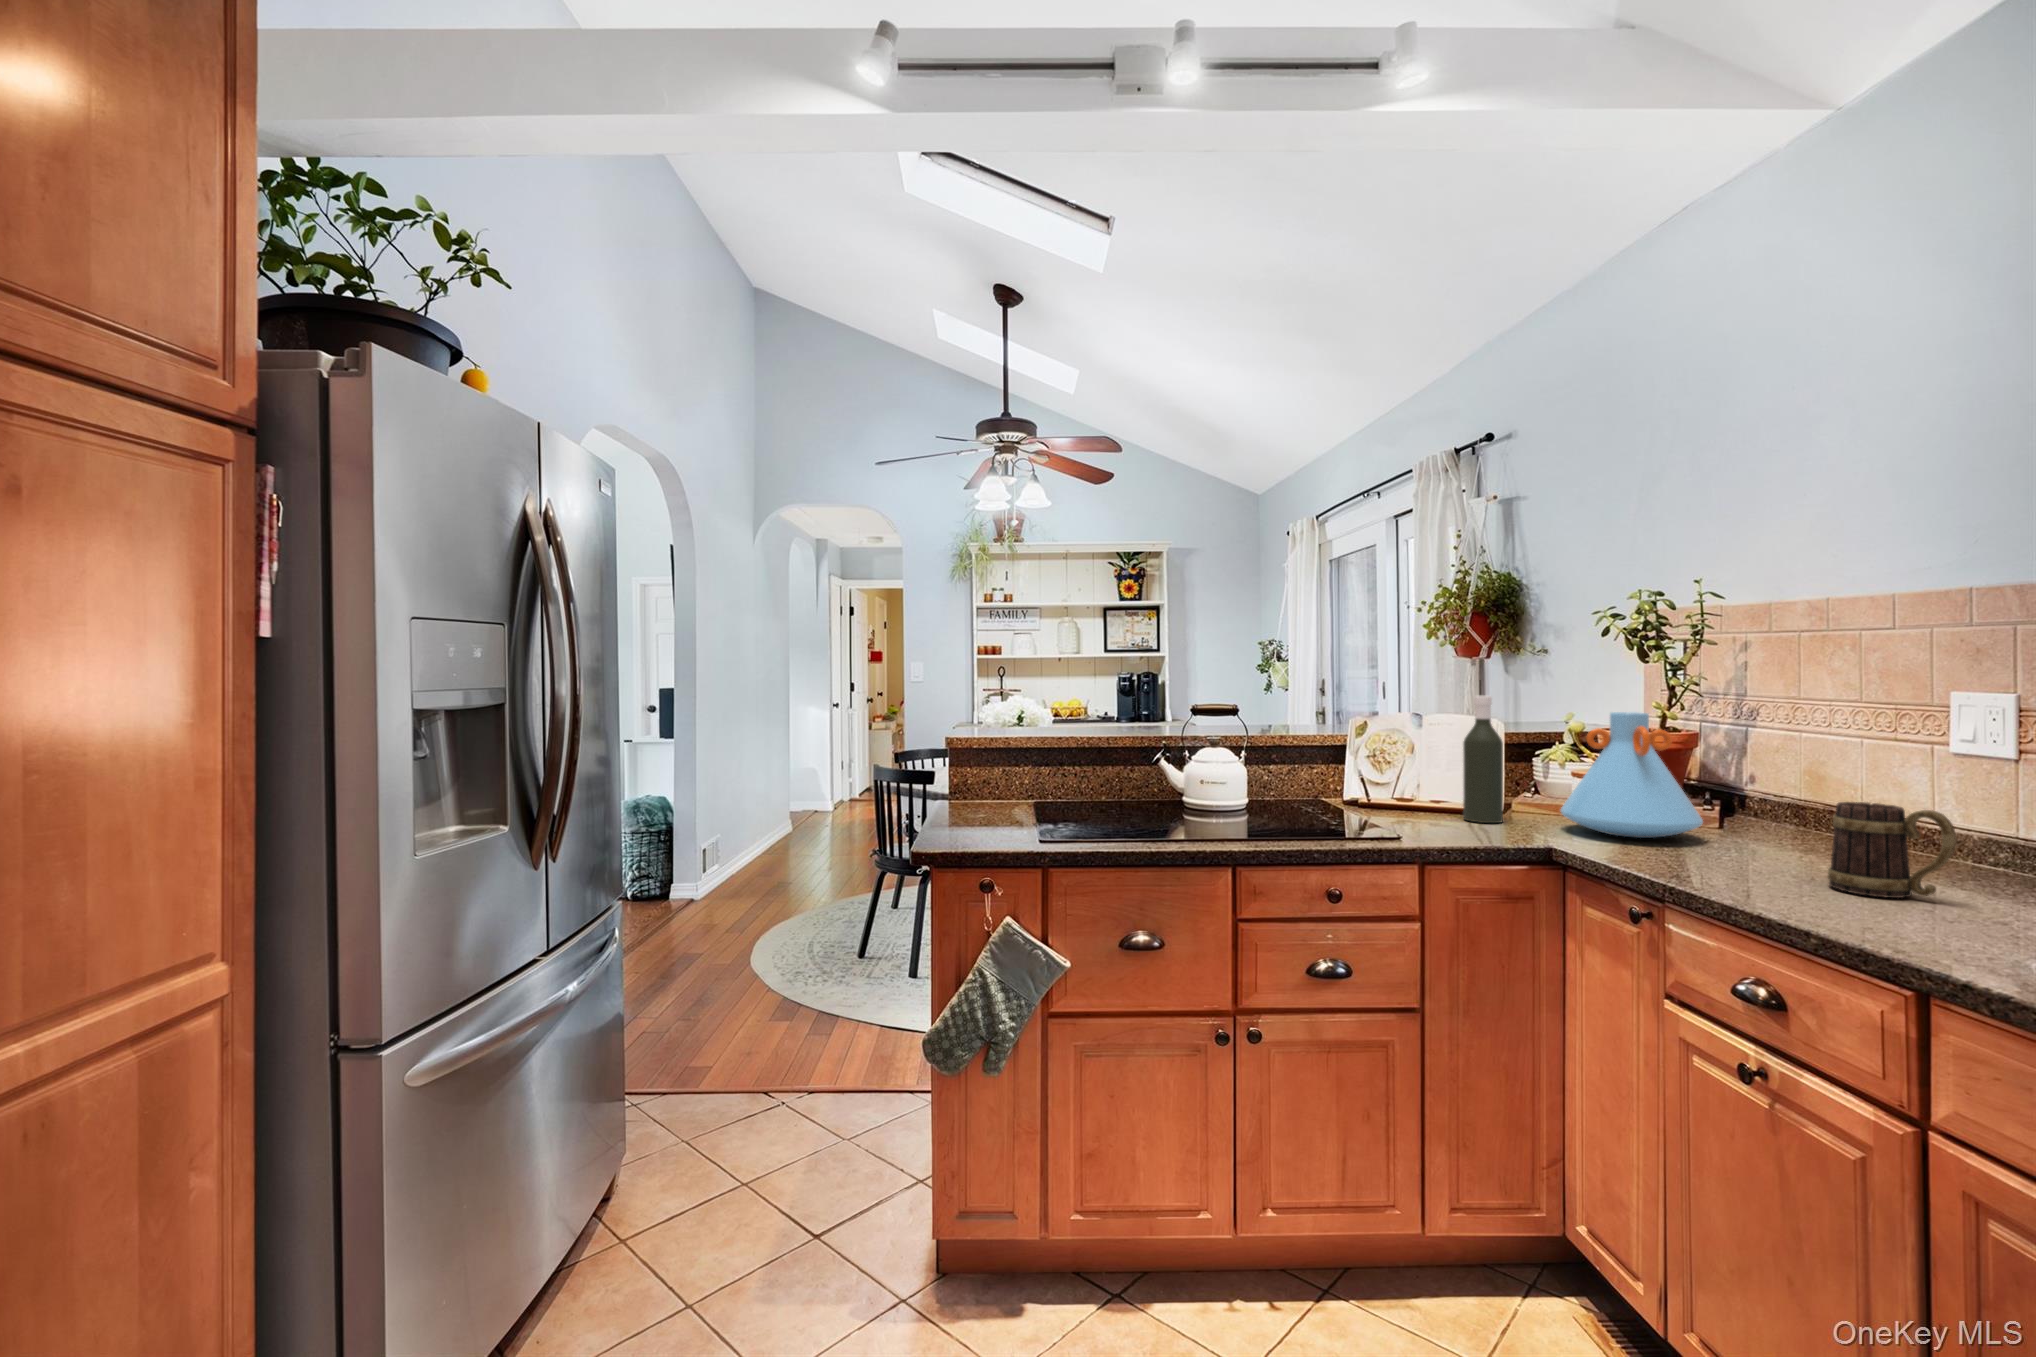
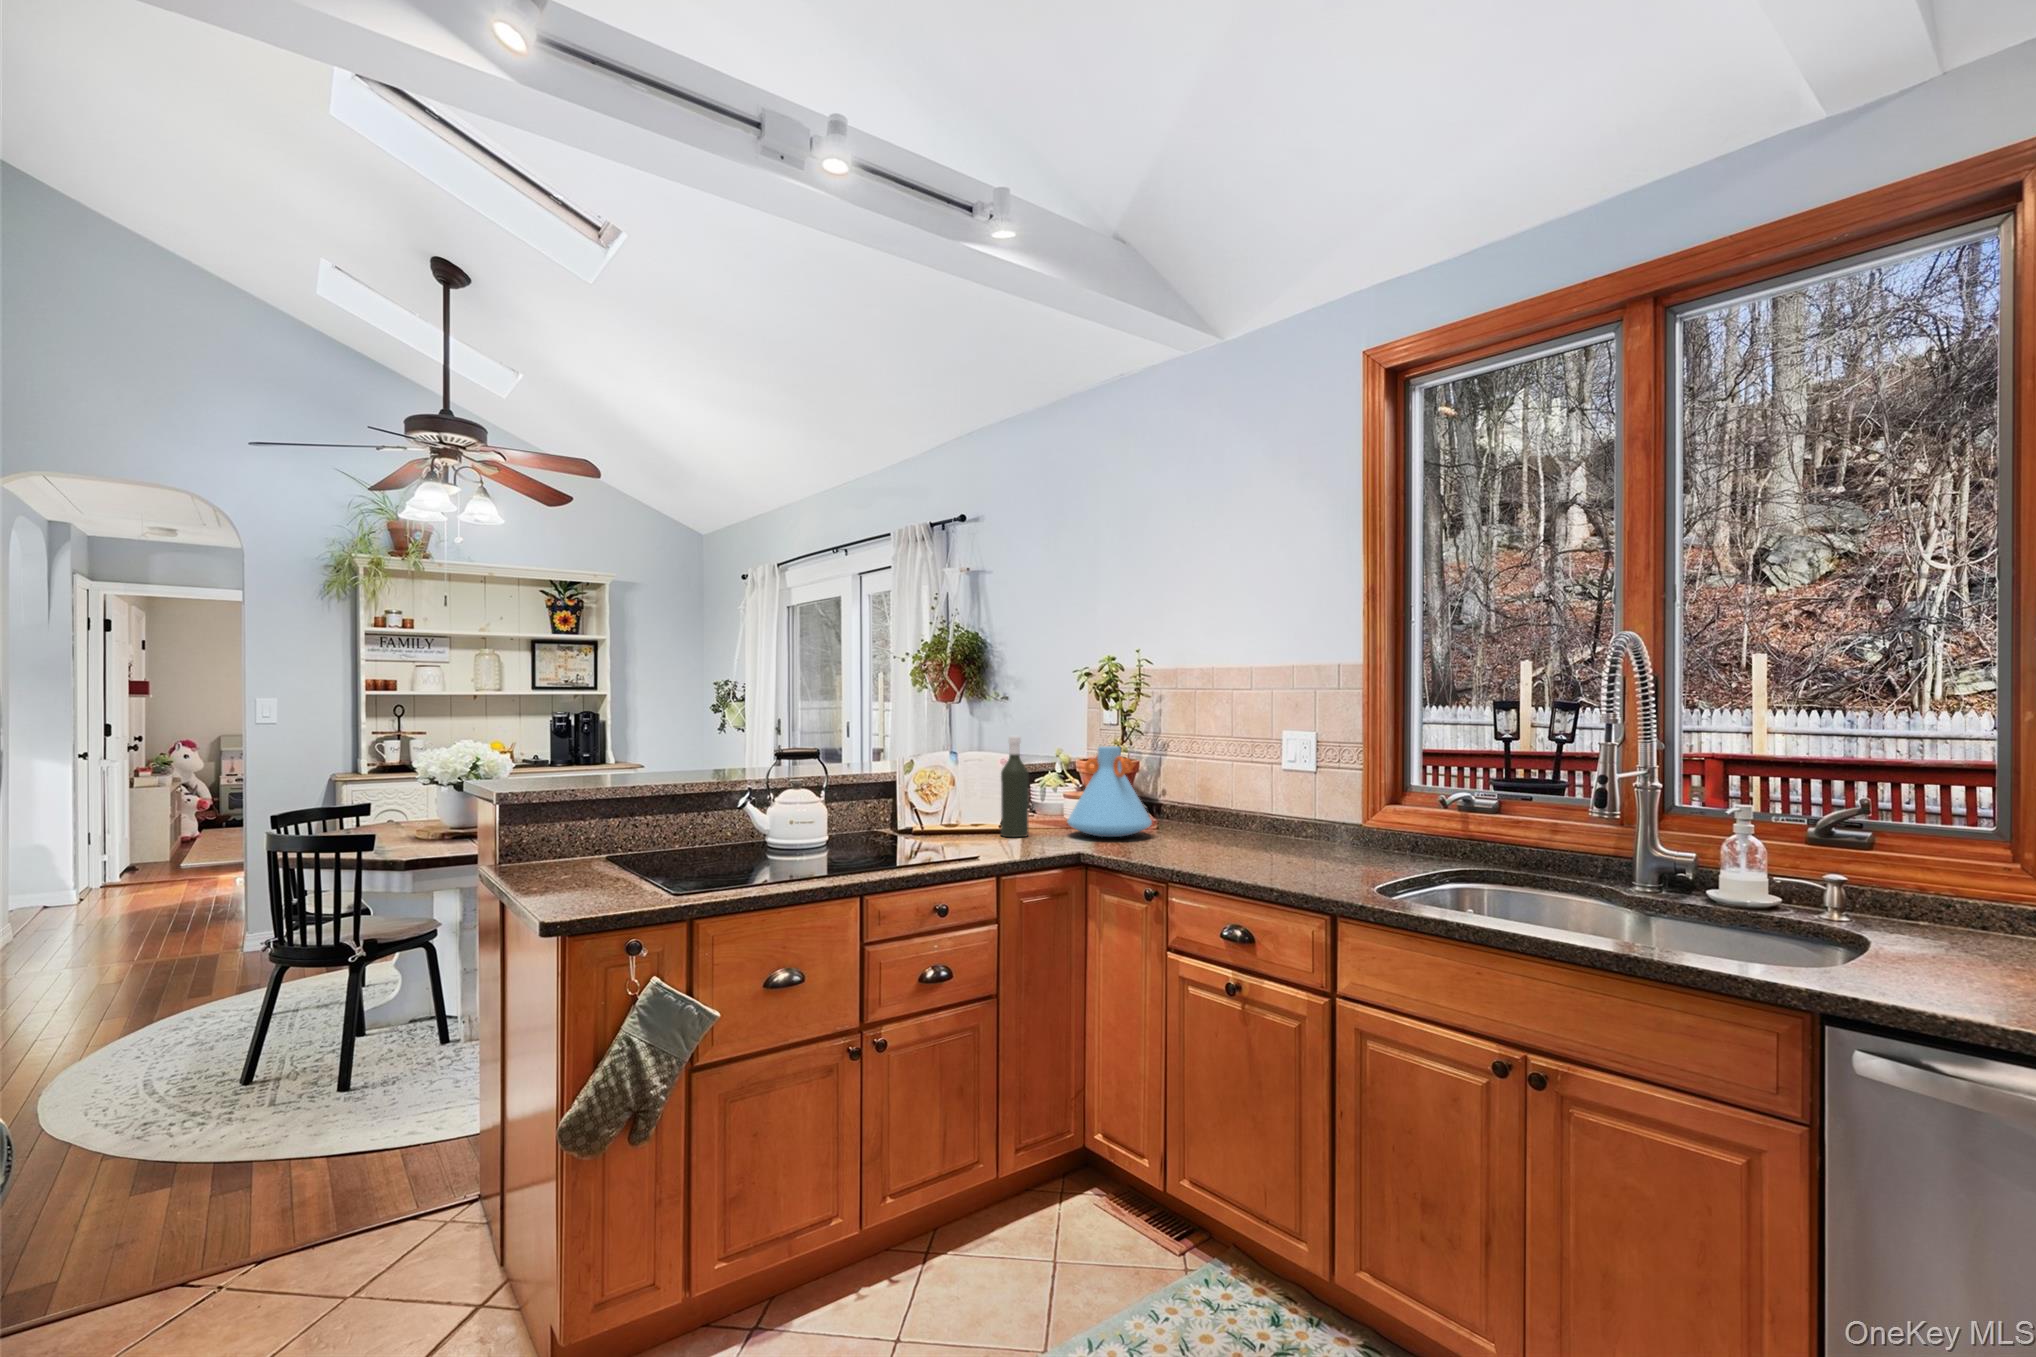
mug: present [1827,802,1957,898] -> none [1231,799,1288,856]

